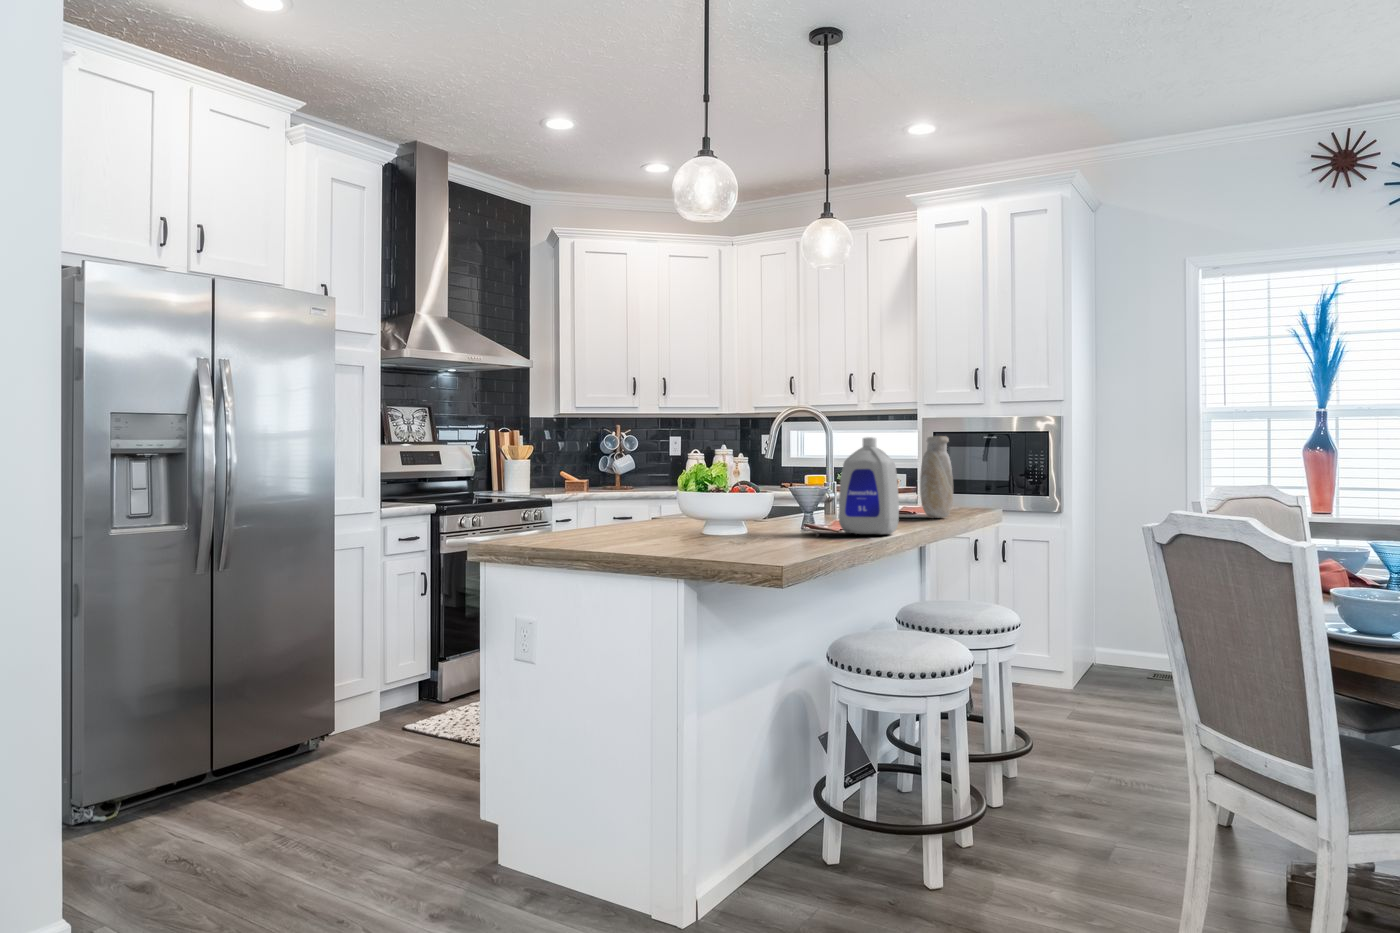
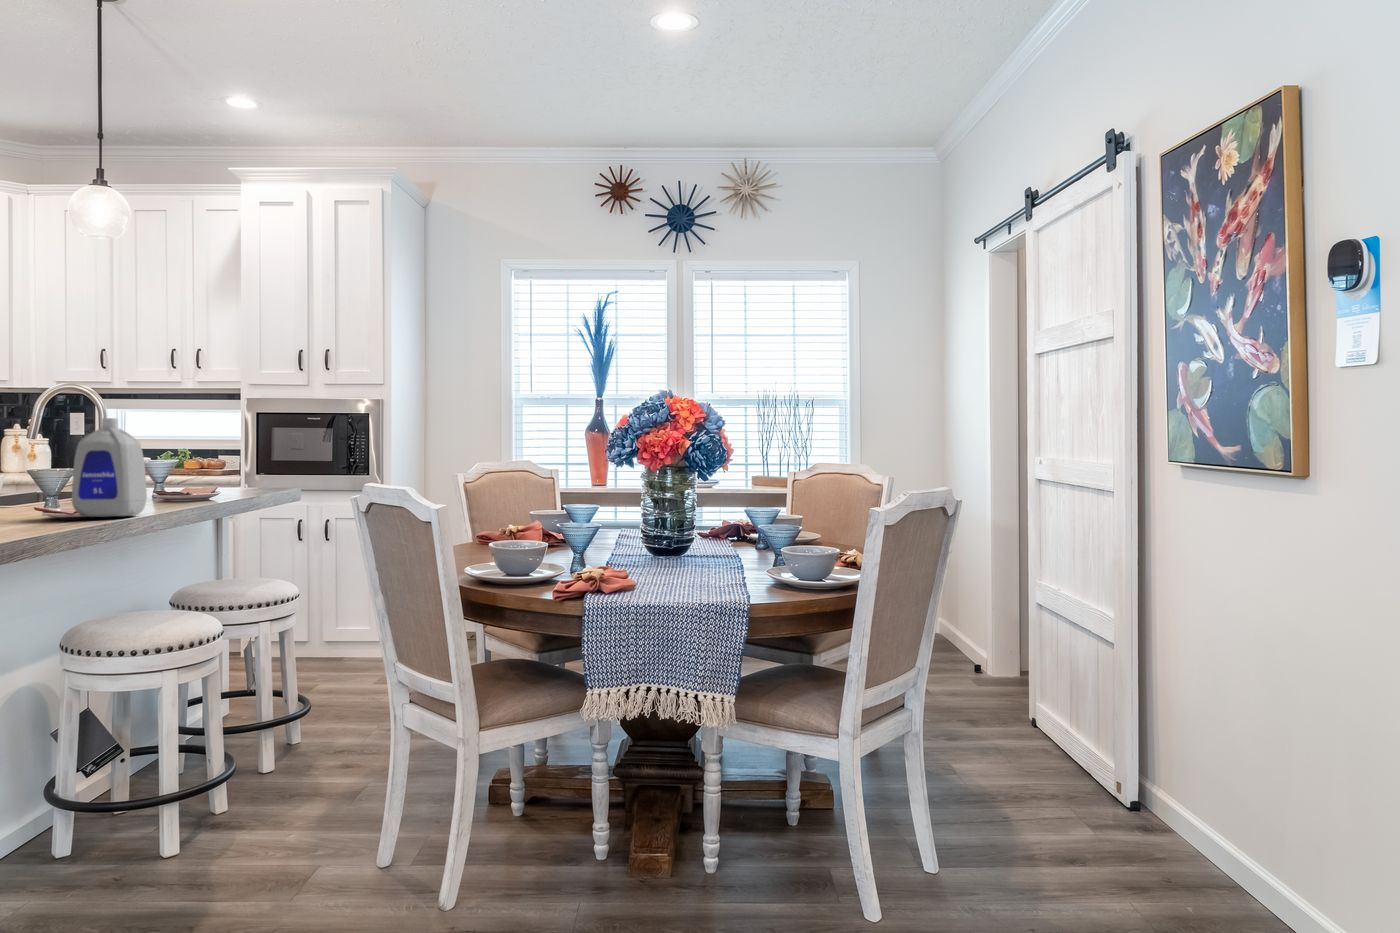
vase: present [920,436,953,518] -> none [203,417,239,499]

